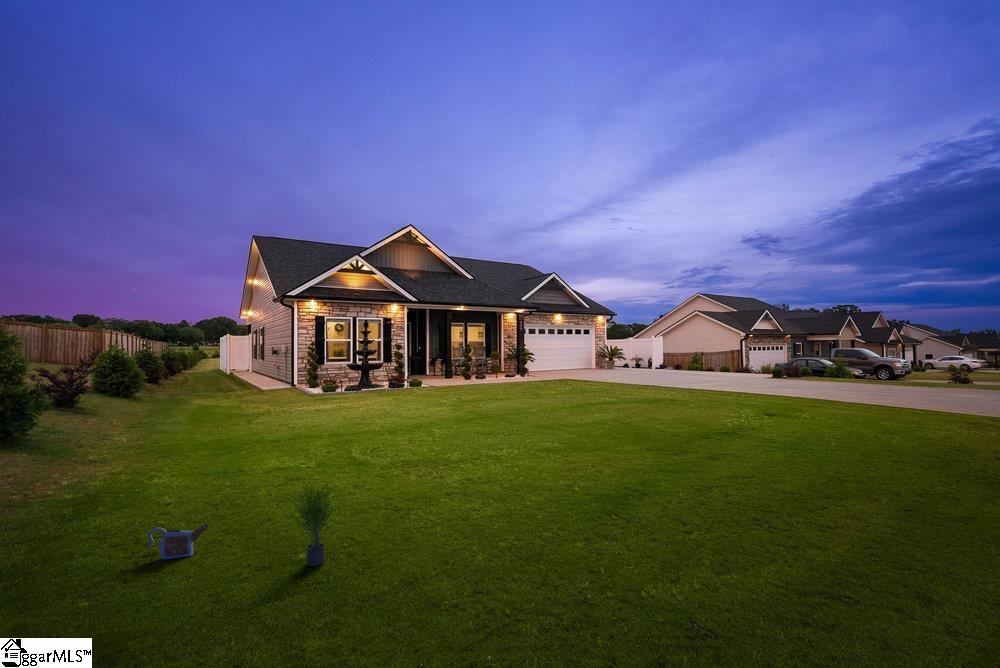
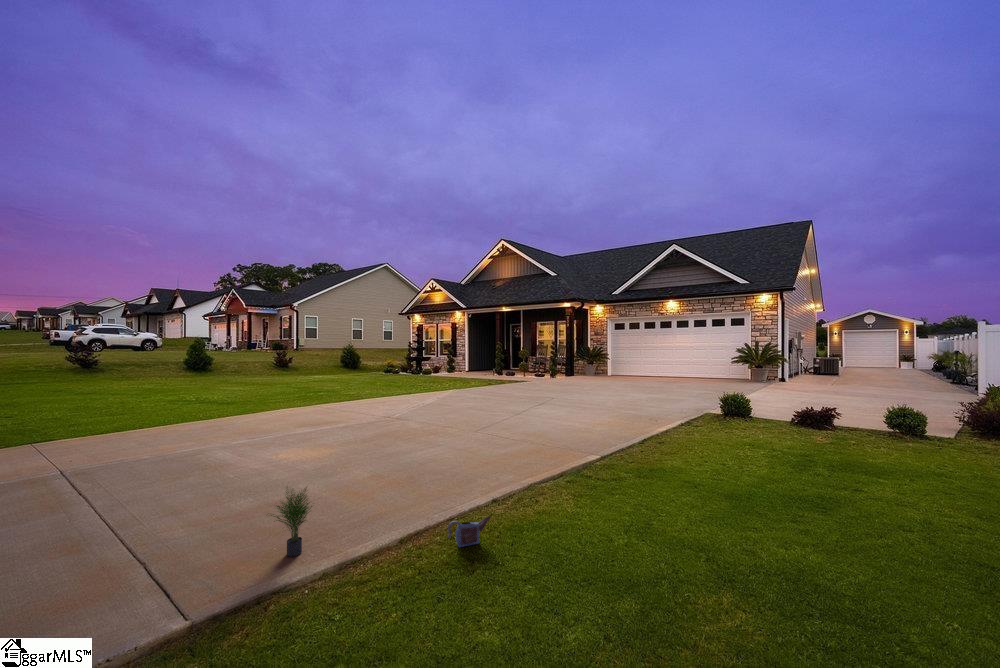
watering can: present [148,524,210,559] -> present [447,516,490,547]

